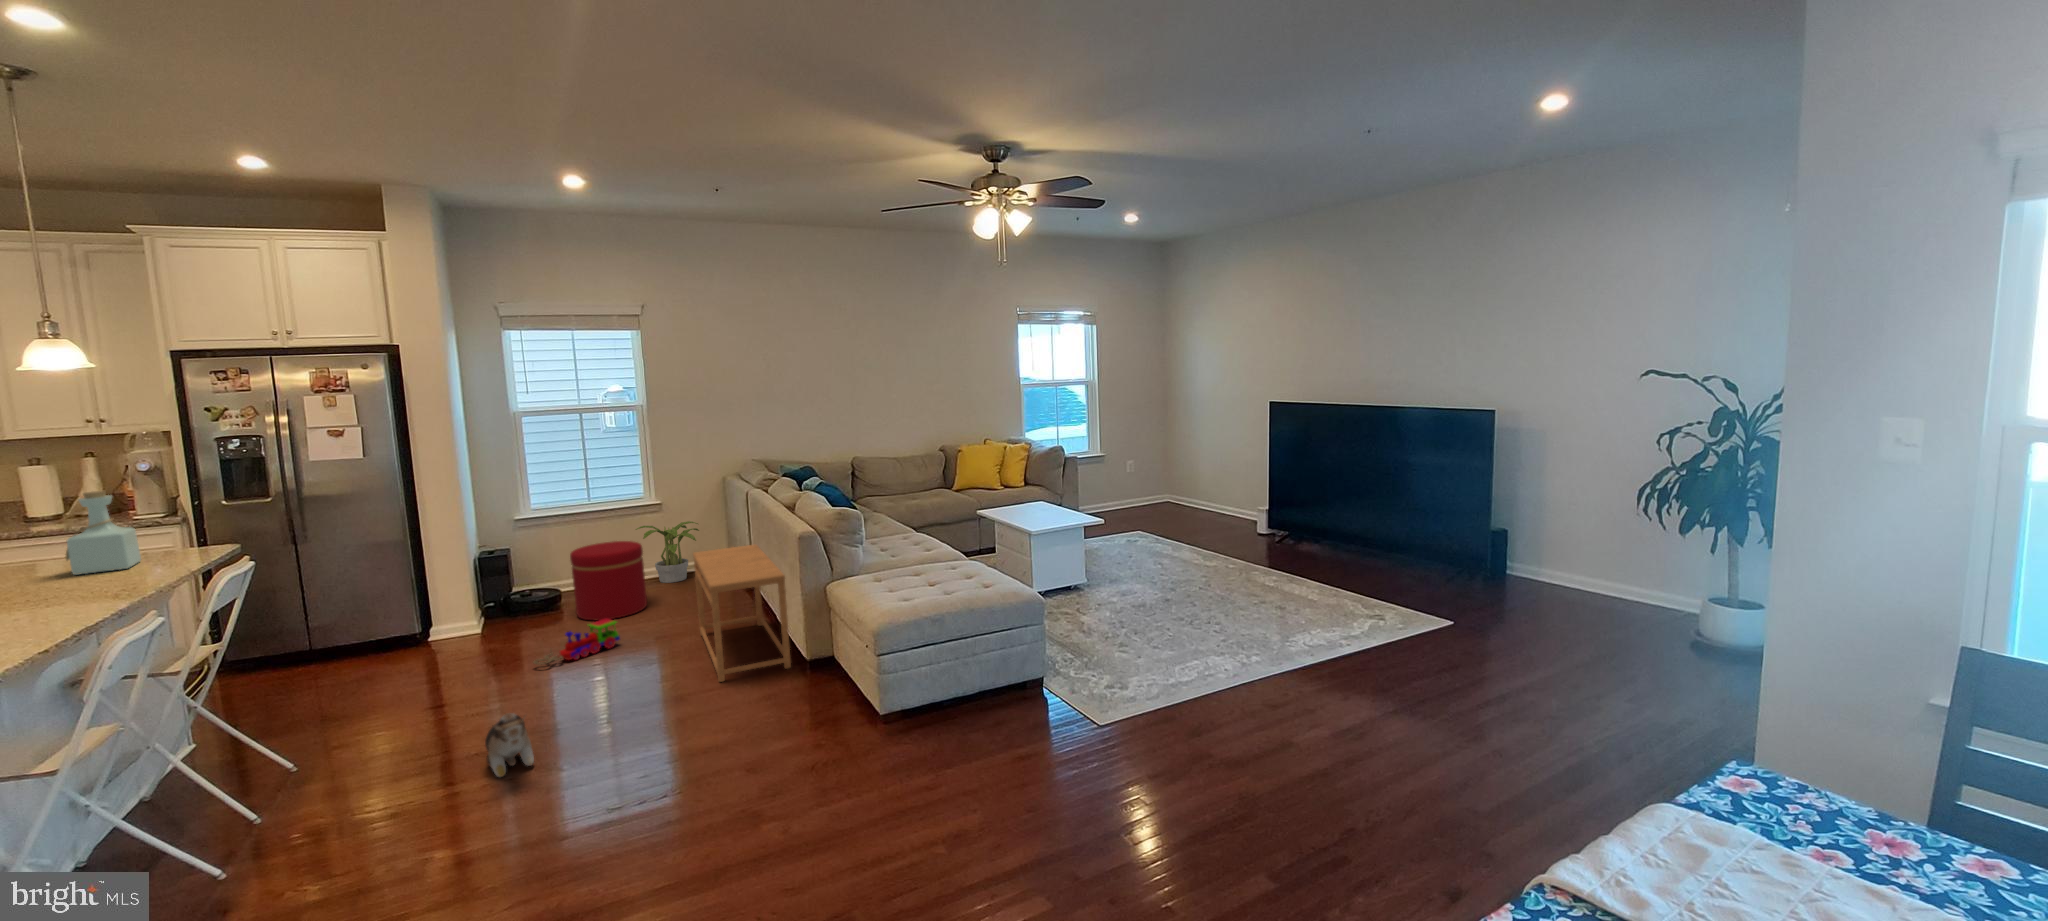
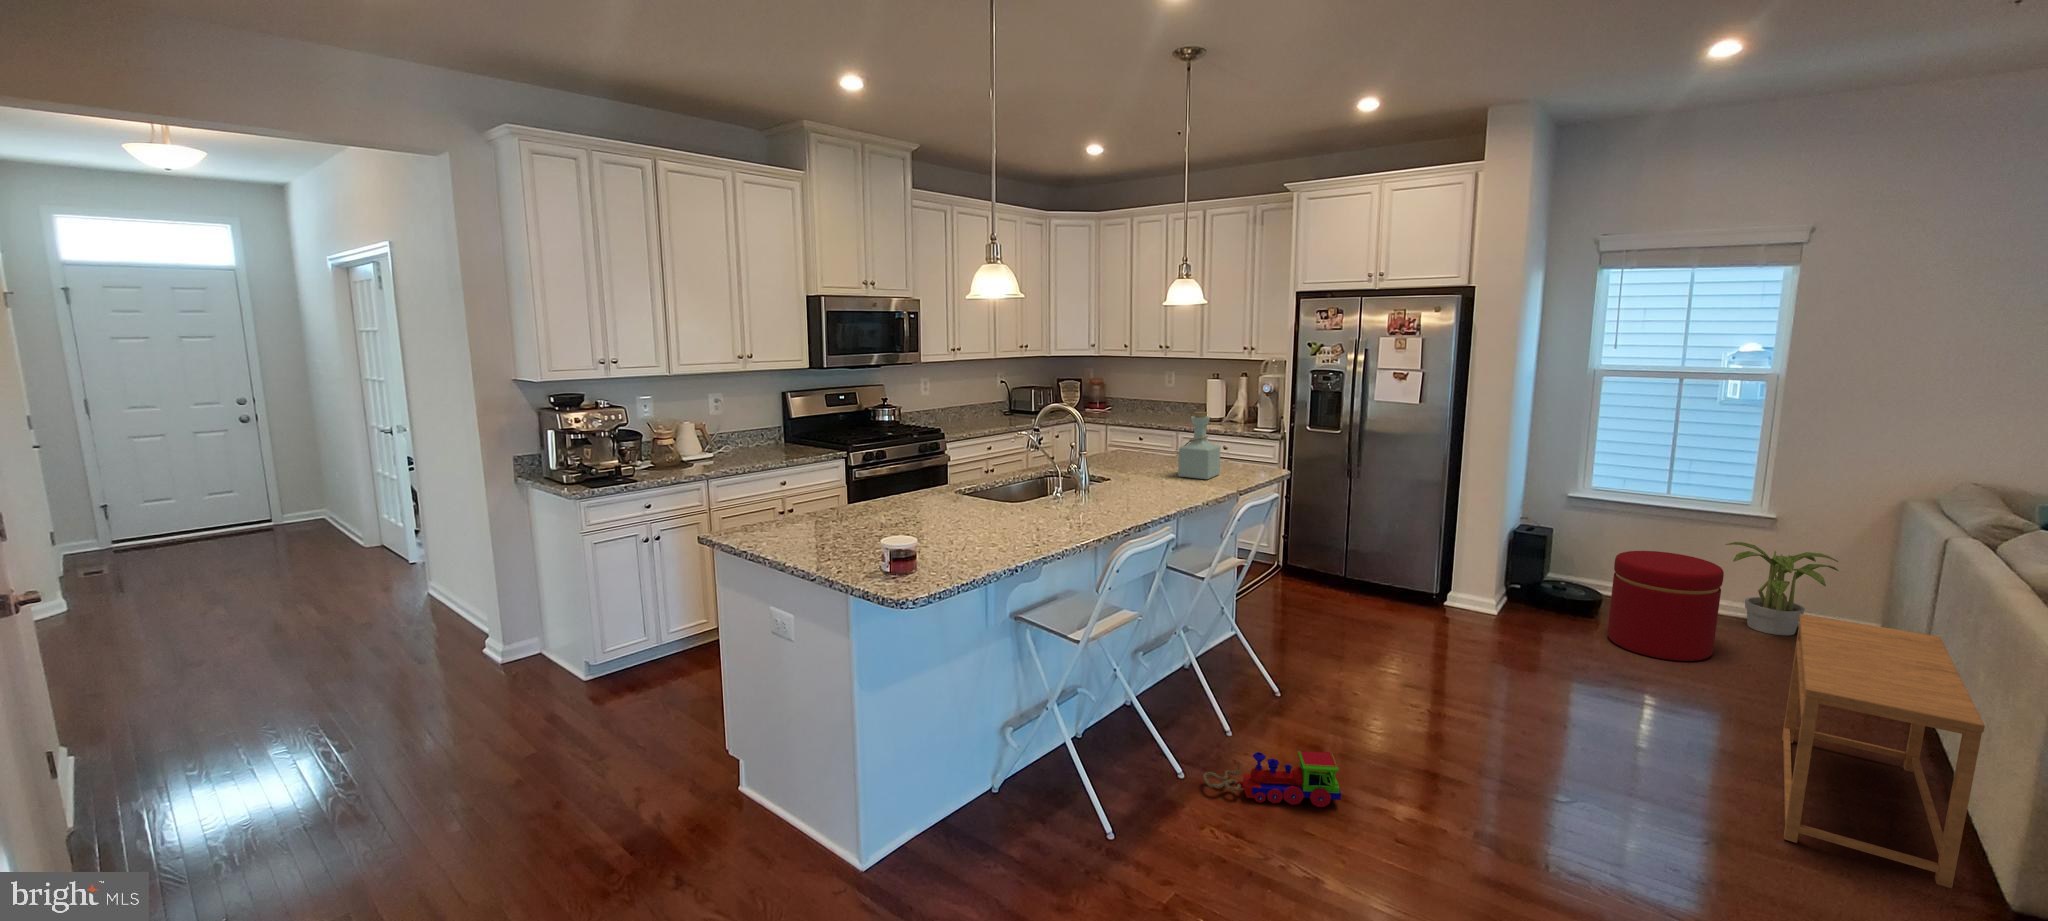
toy train: present [534,618,620,664] -> present [1203,751,1341,807]
plush toy: present [485,713,534,777] -> none [1422,744,1473,818]

